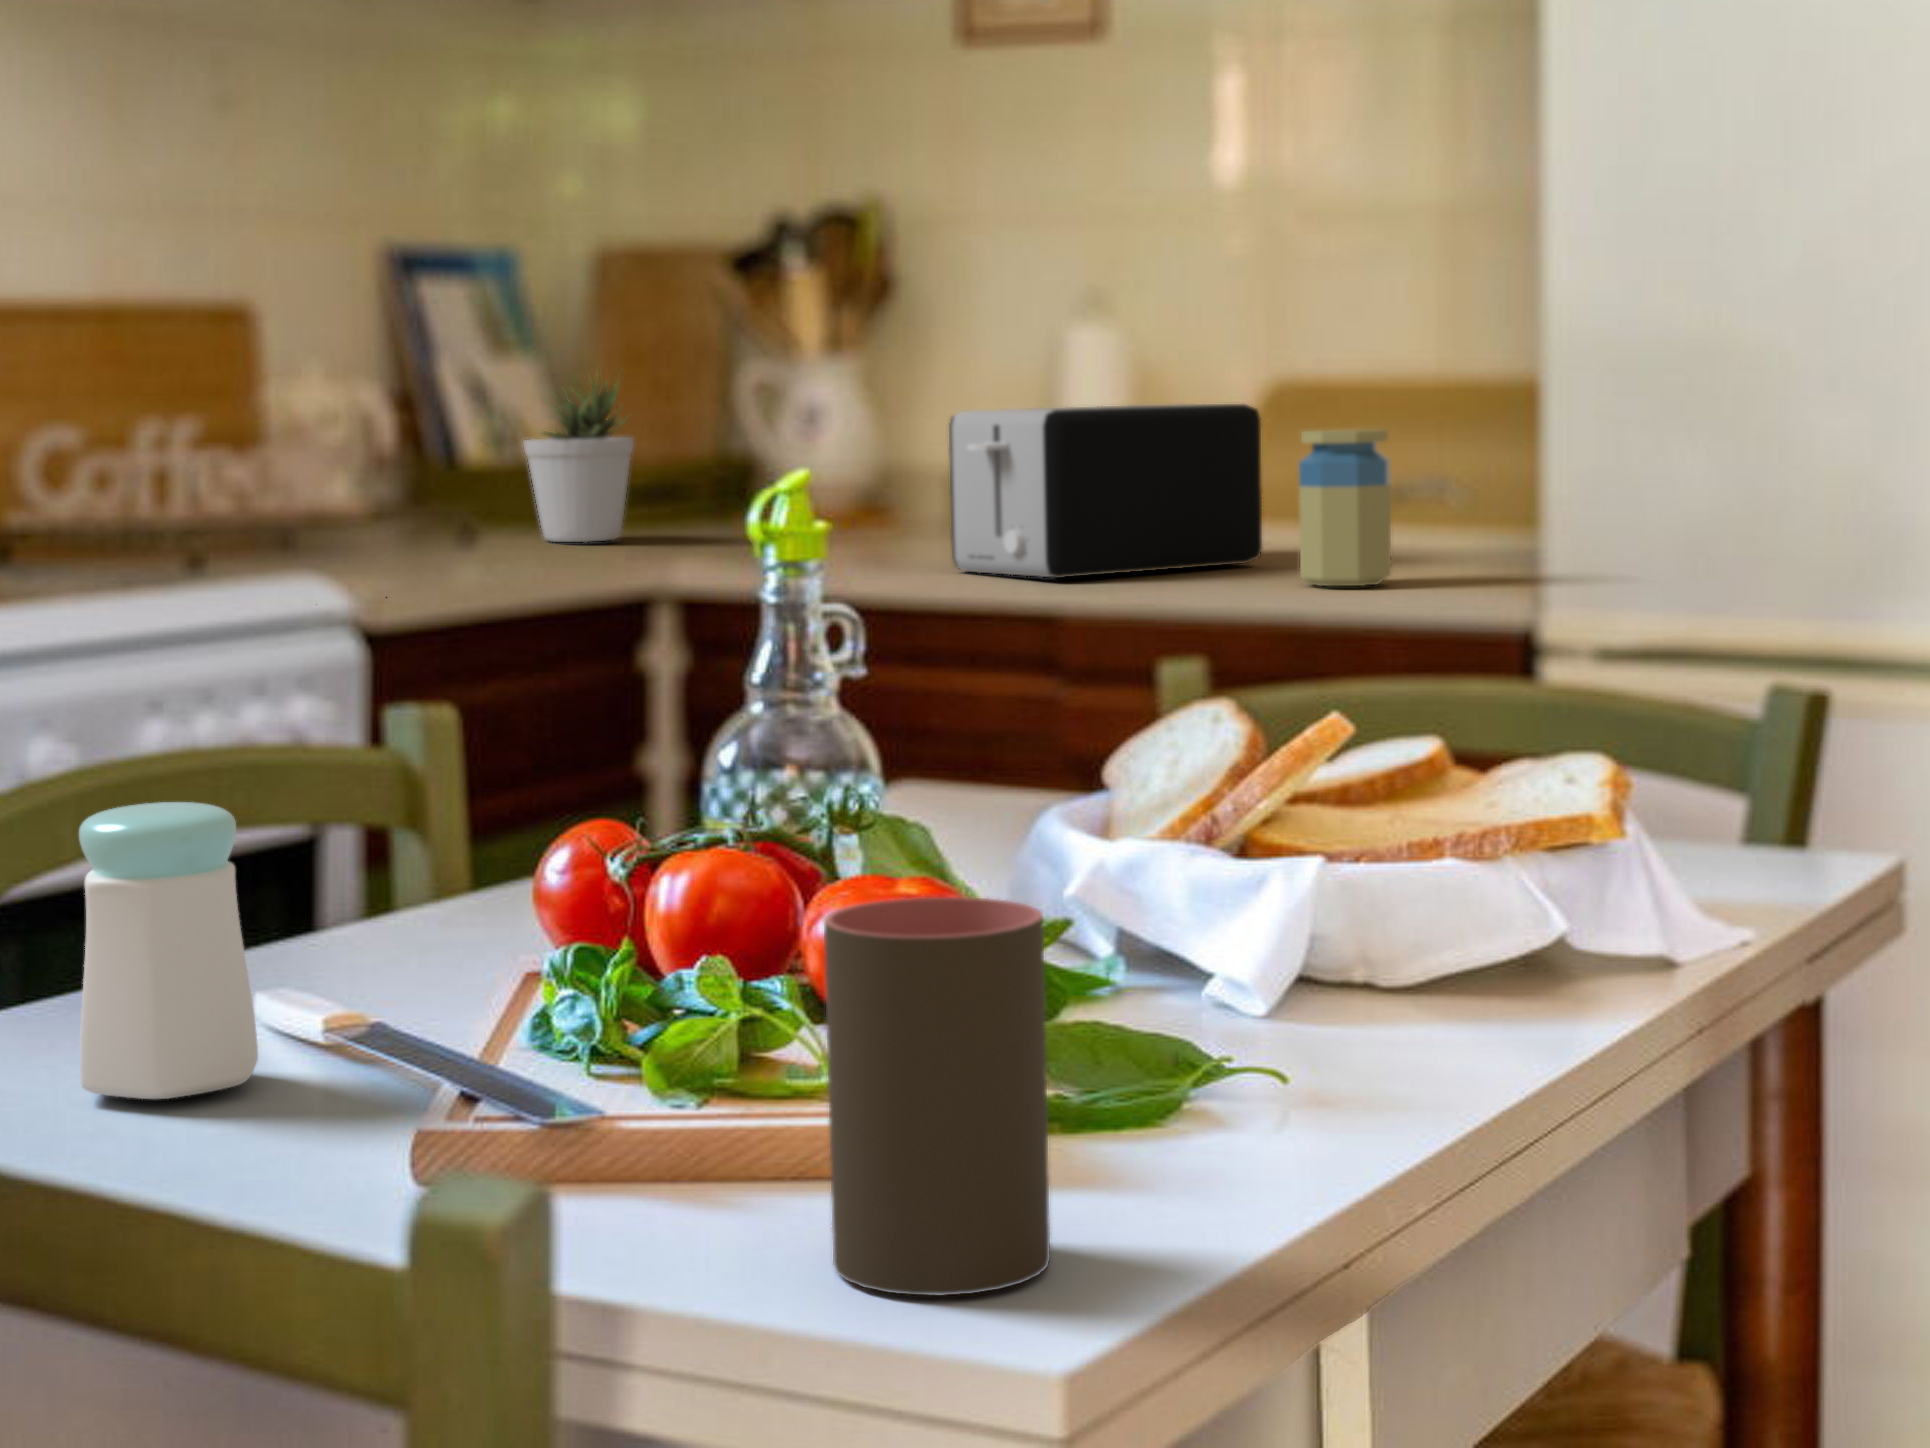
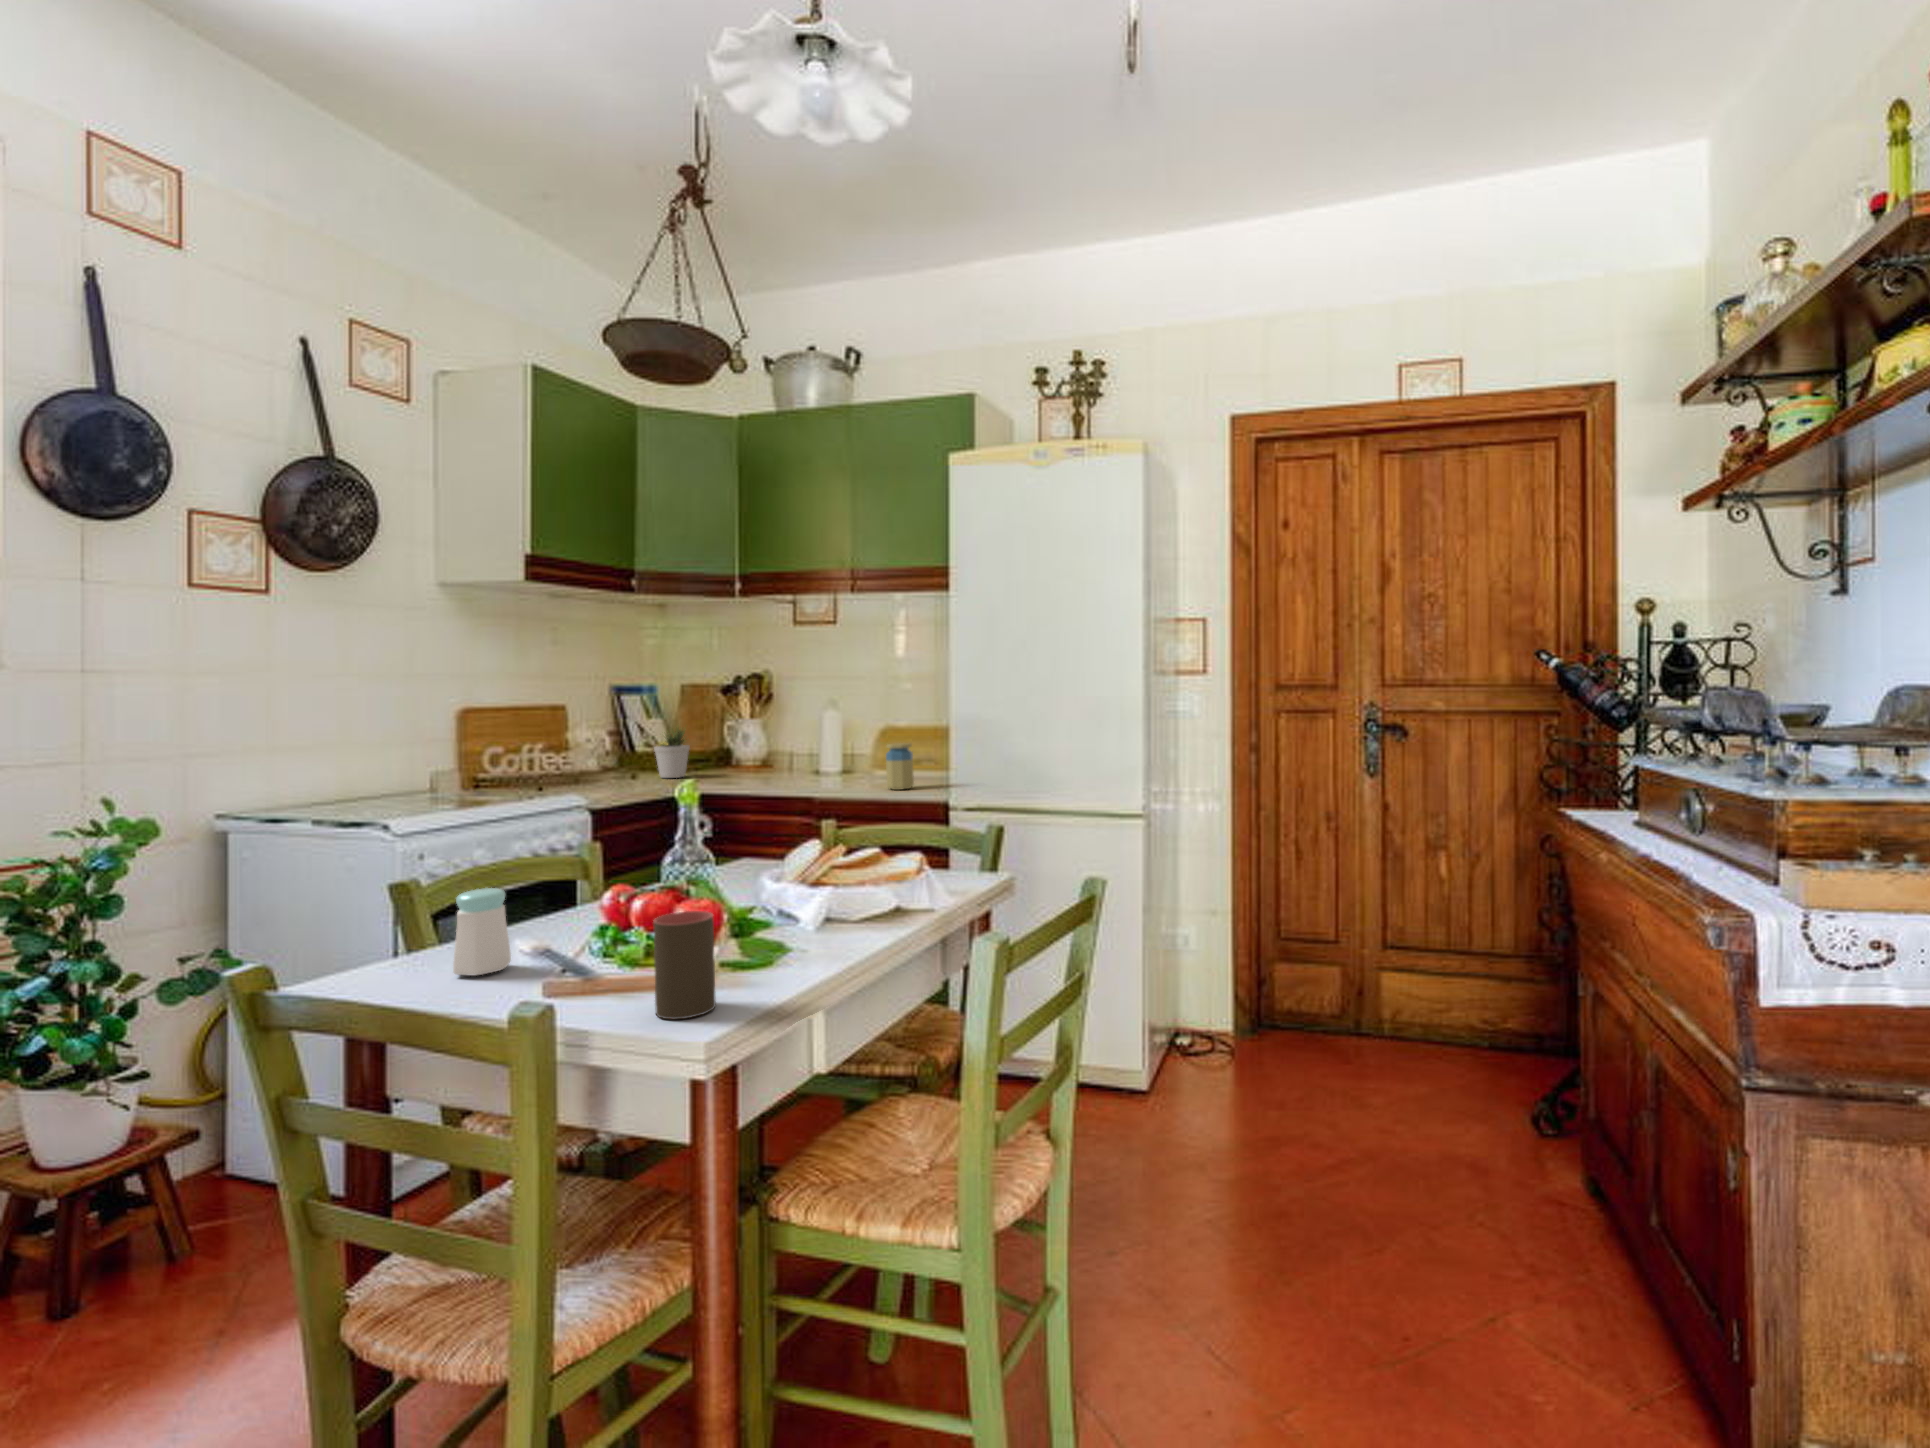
toaster: present [949,404,1262,578] -> none [784,734,880,788]

